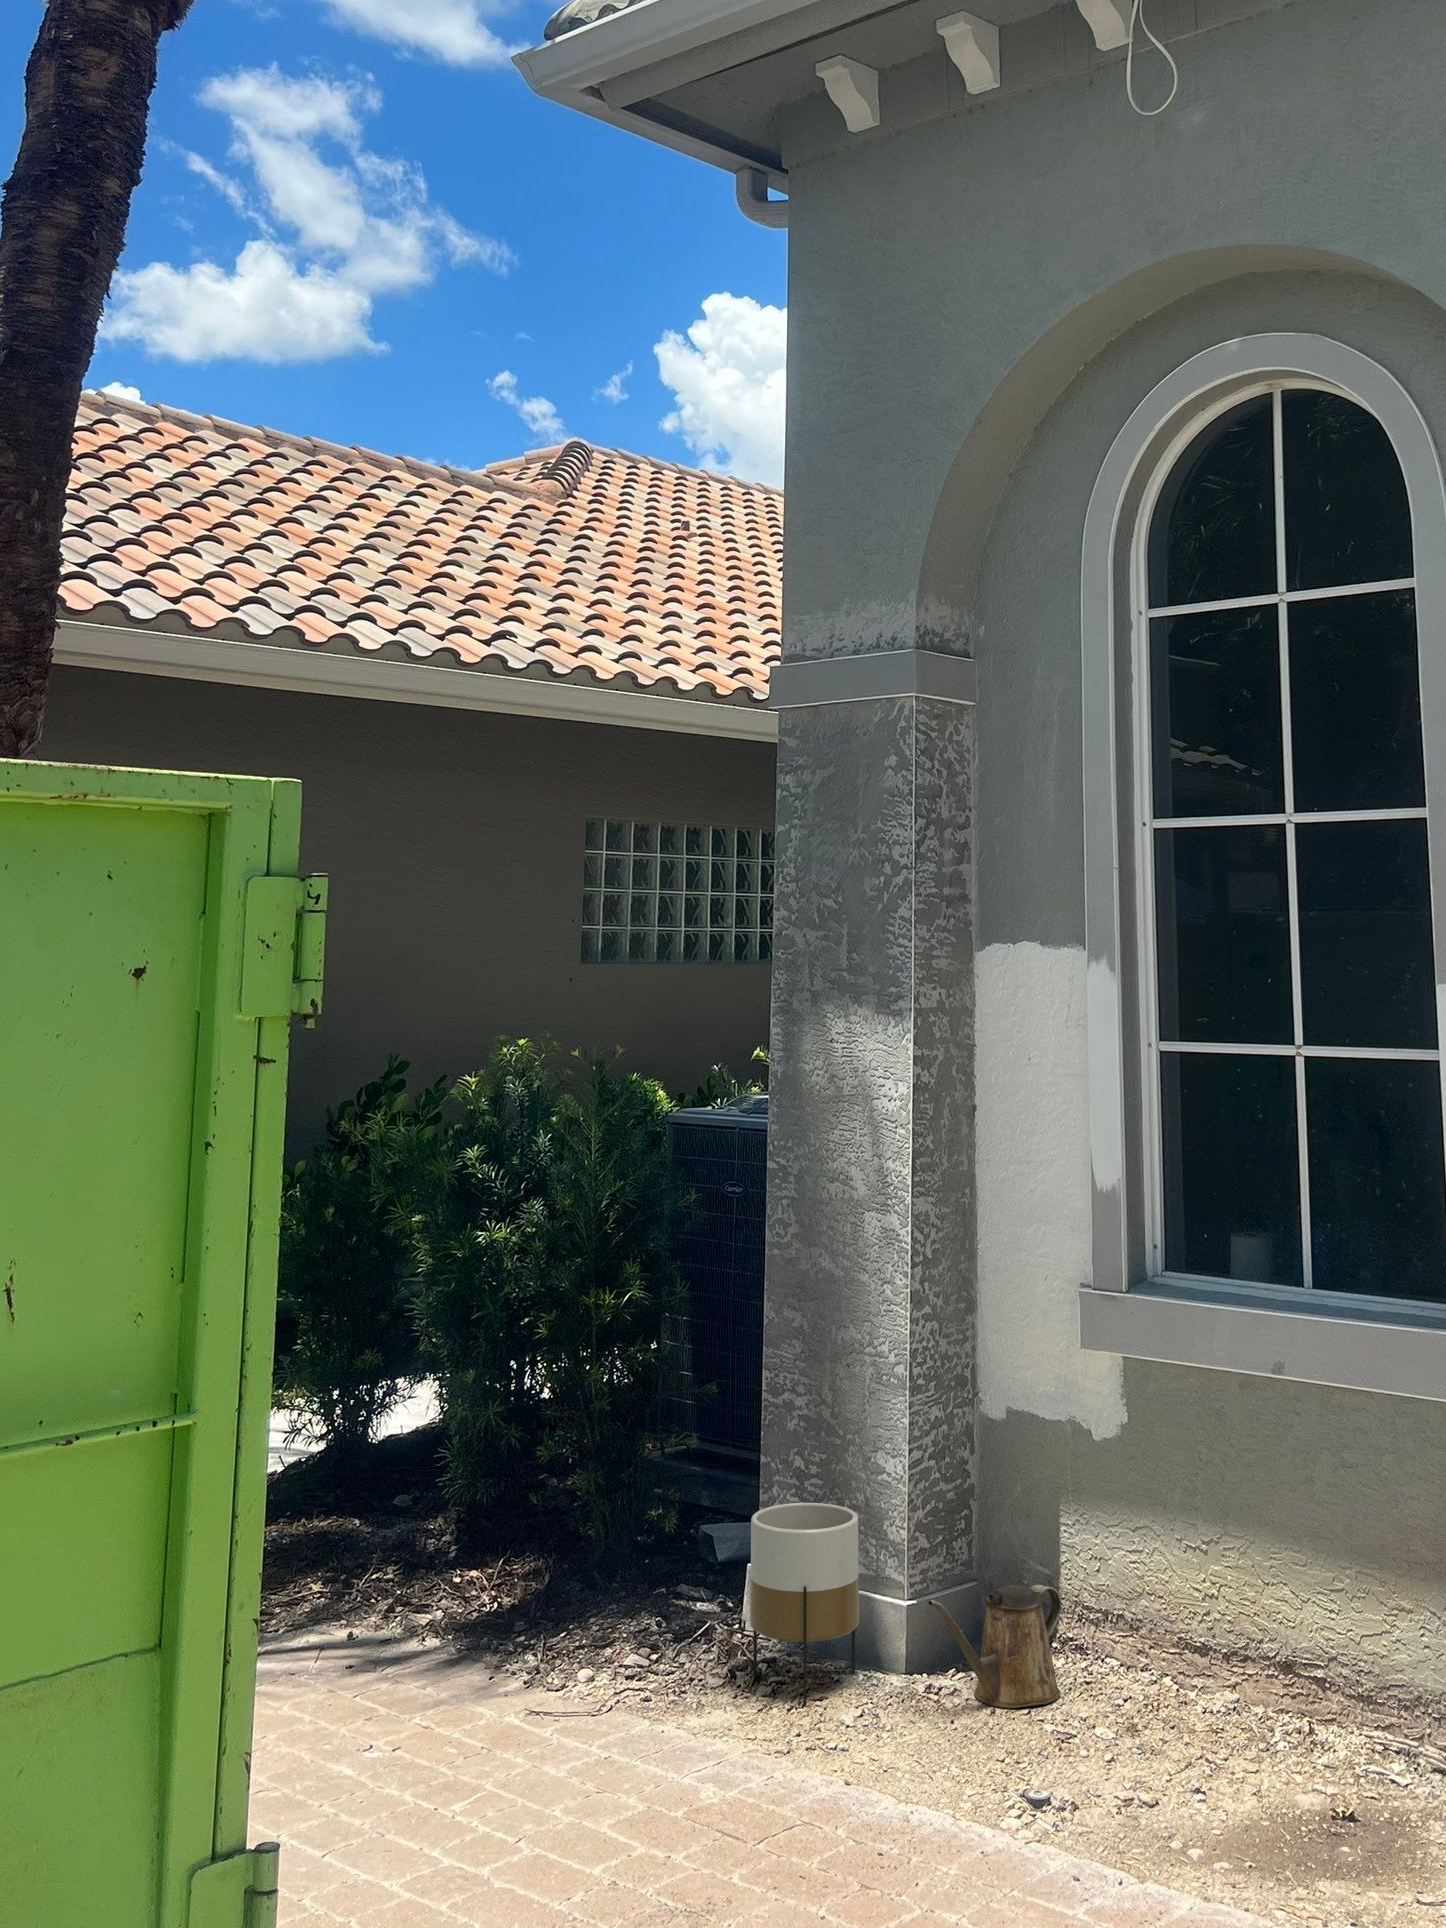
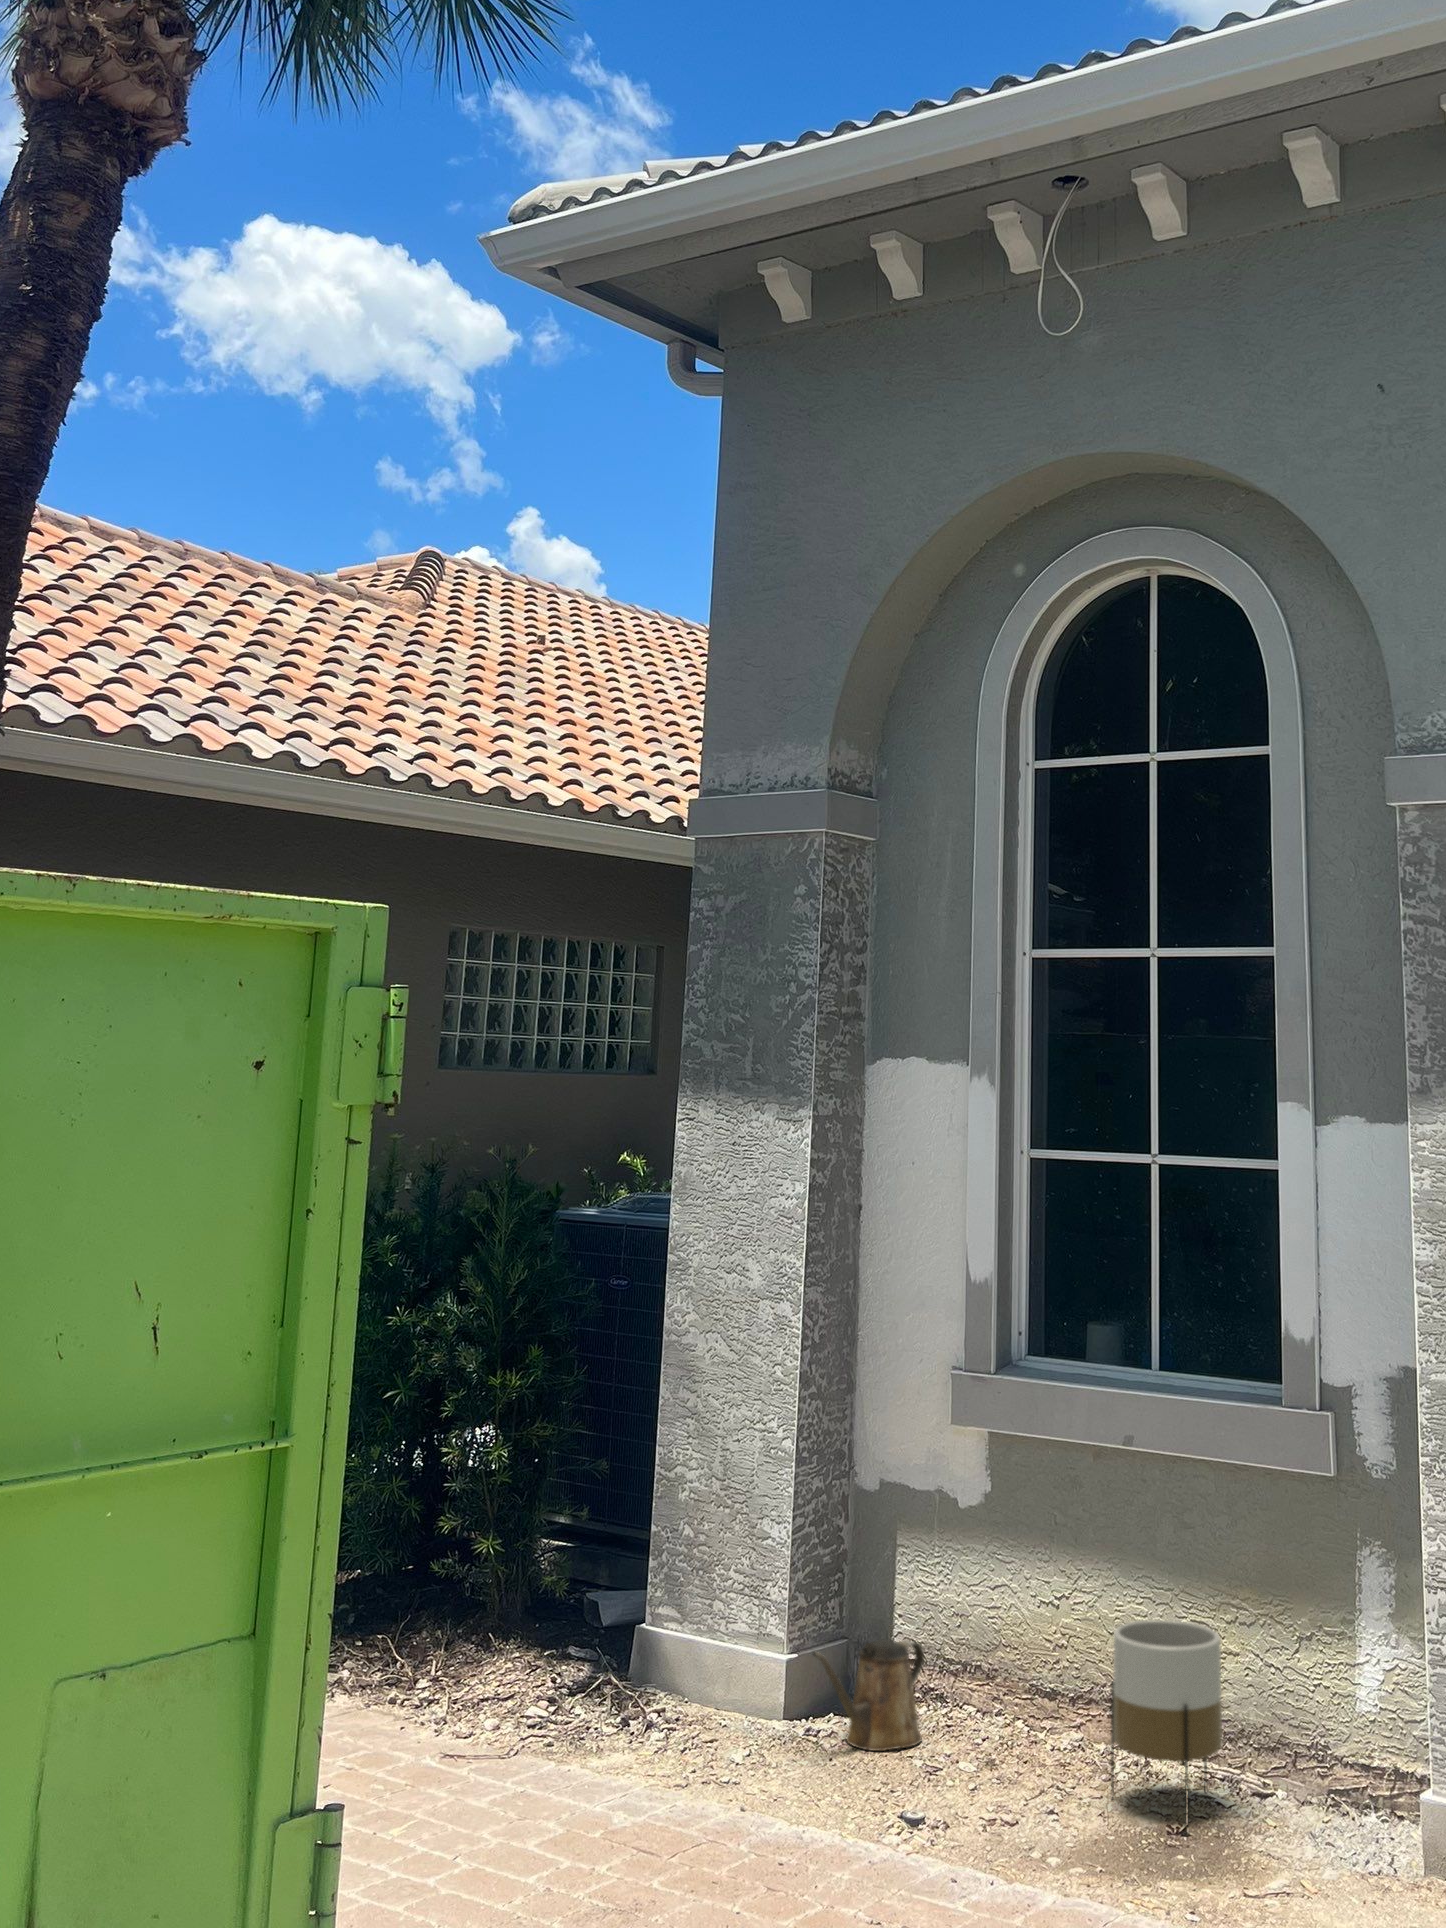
planter: present [750,1503,859,1705] -> present [1111,1620,1223,1825]

